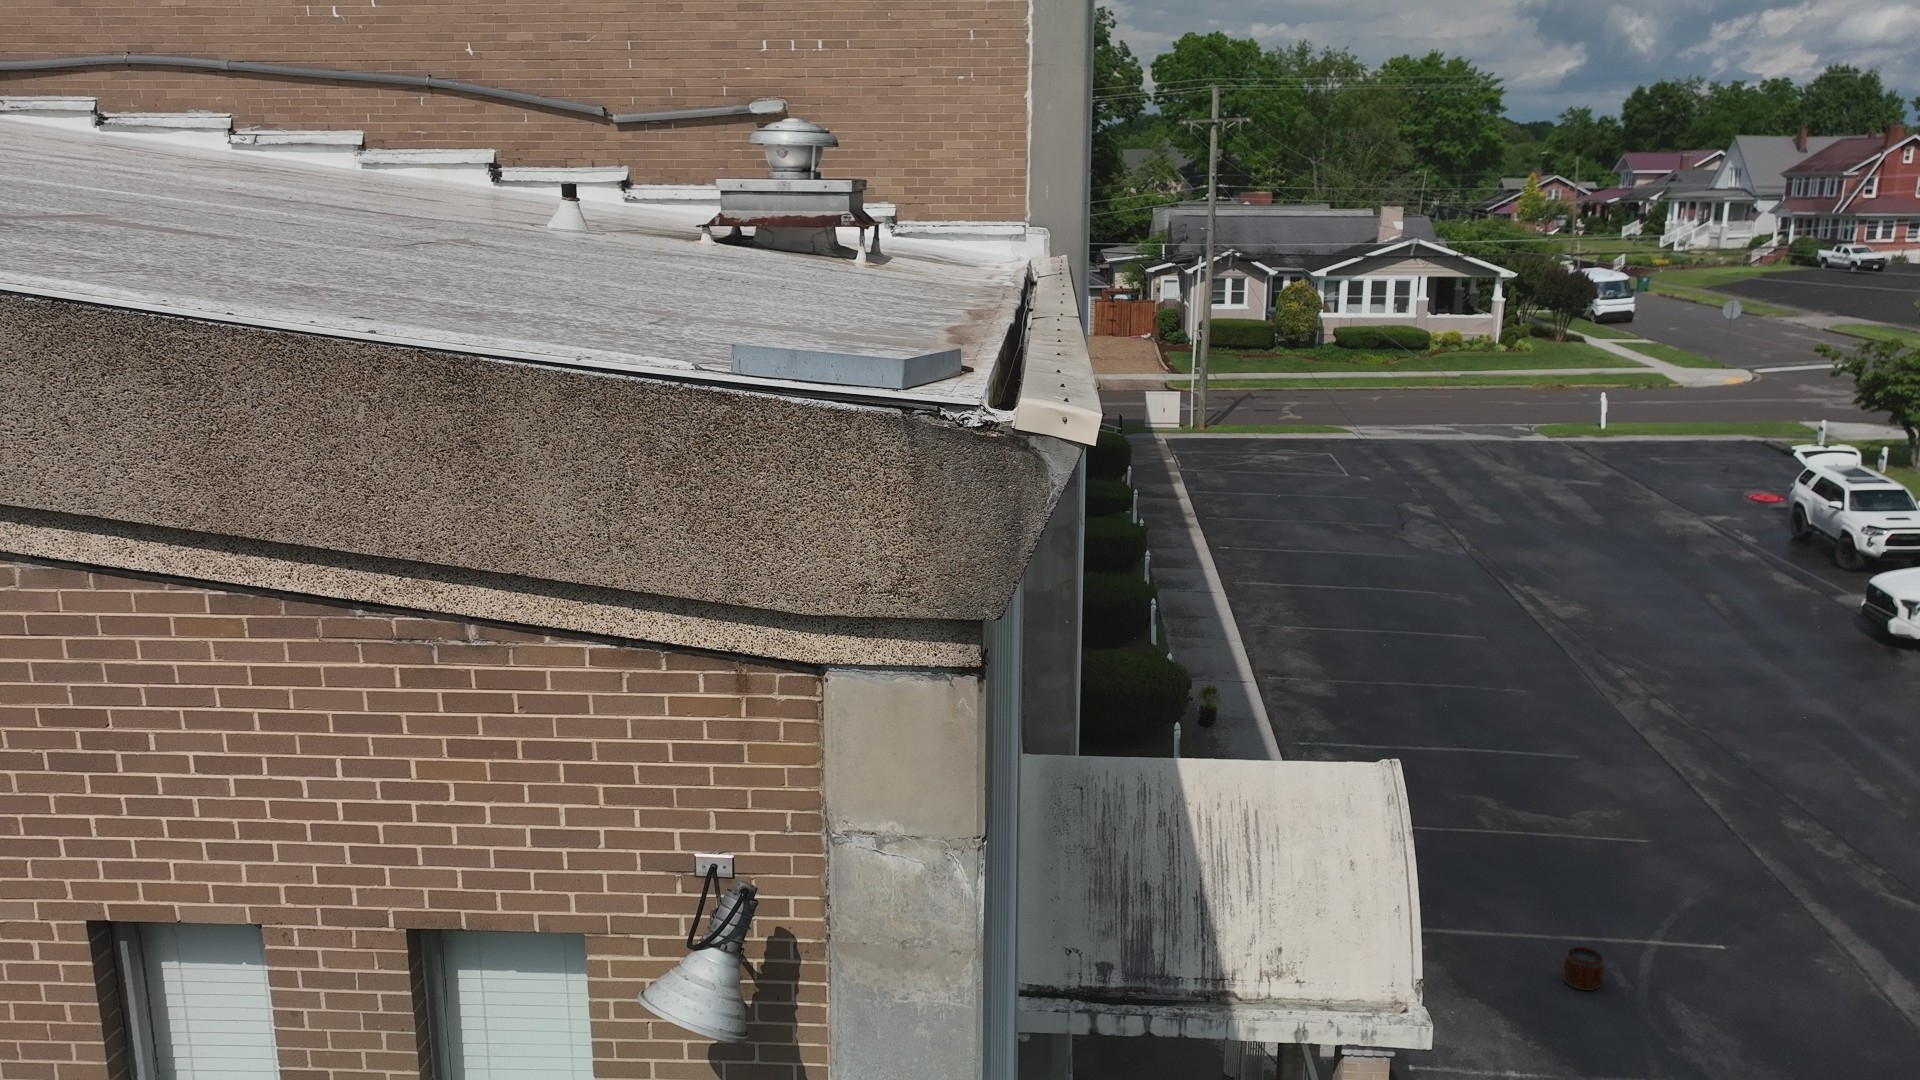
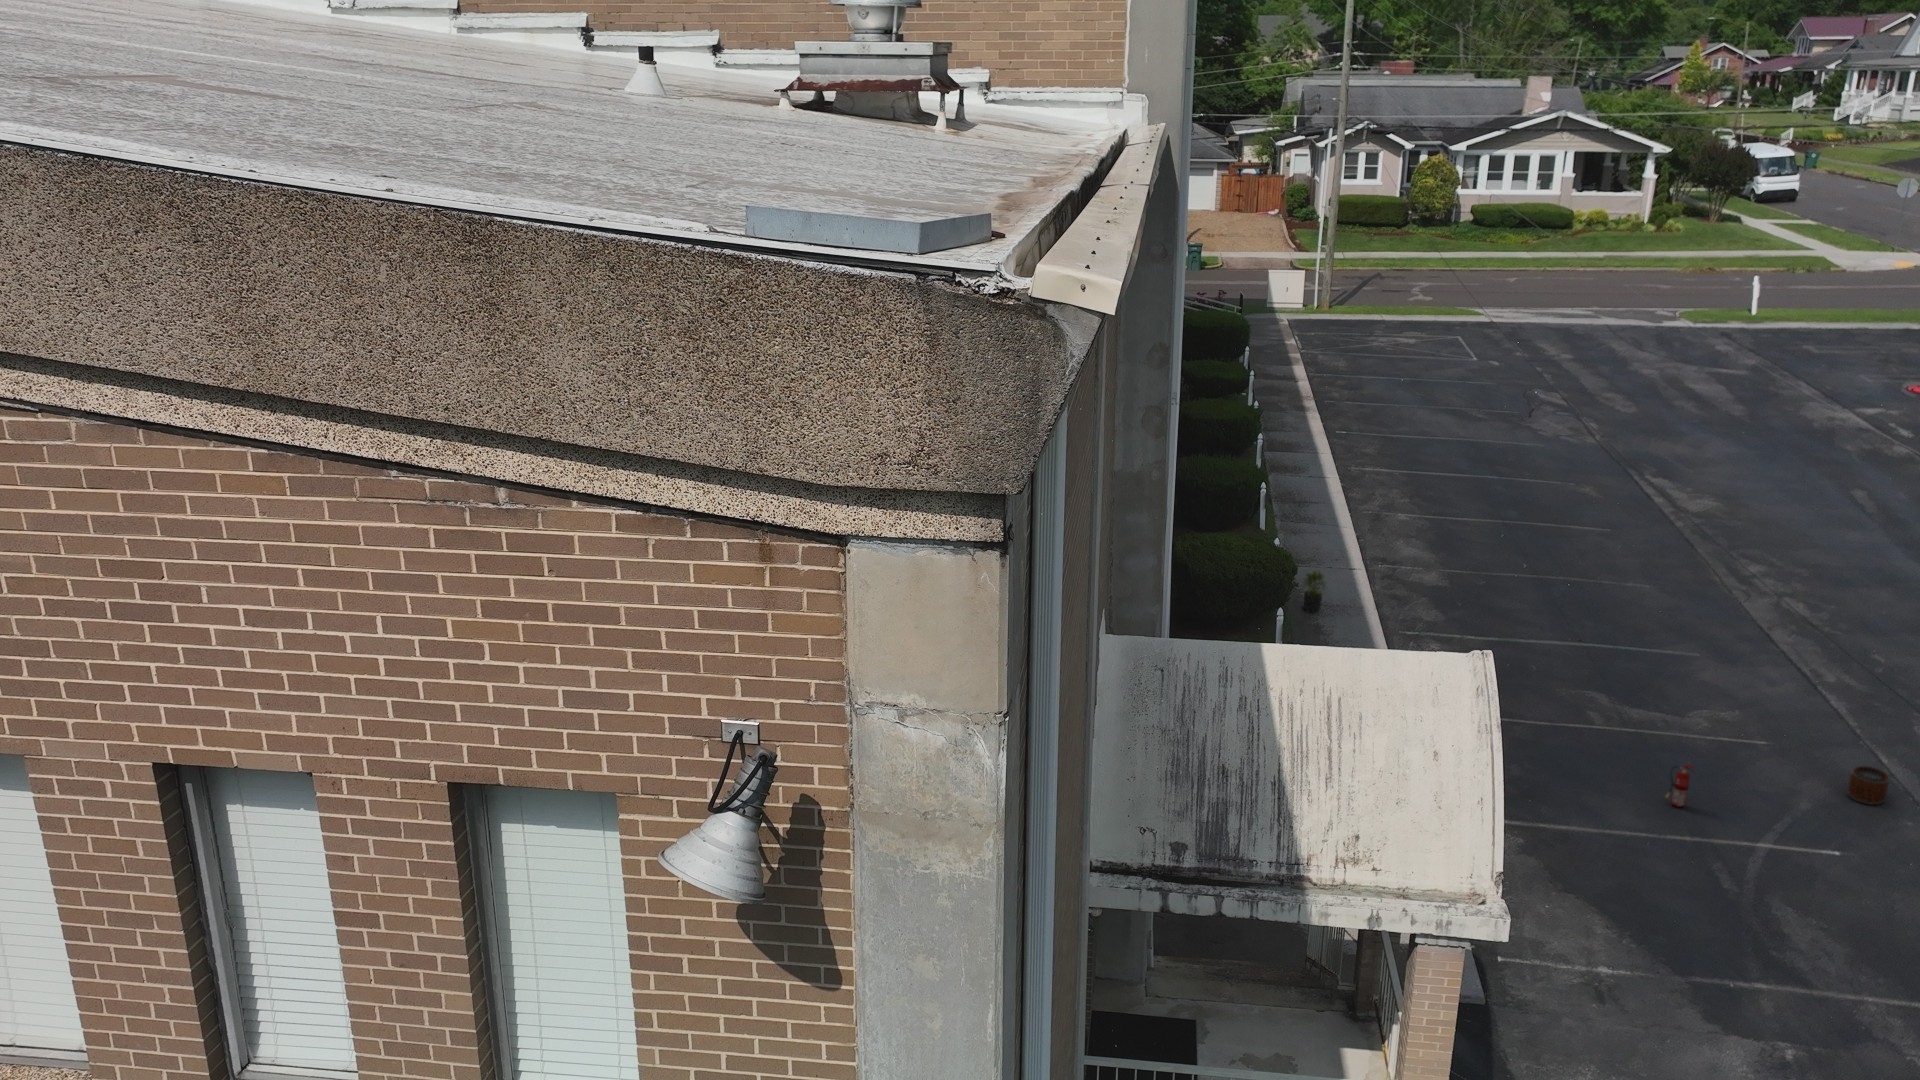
fire extinguisher: none [1563,864,1591,910] -> present [1666,763,1691,807]
bucket: present [1563,947,1604,991] -> present [1848,766,1889,805]

